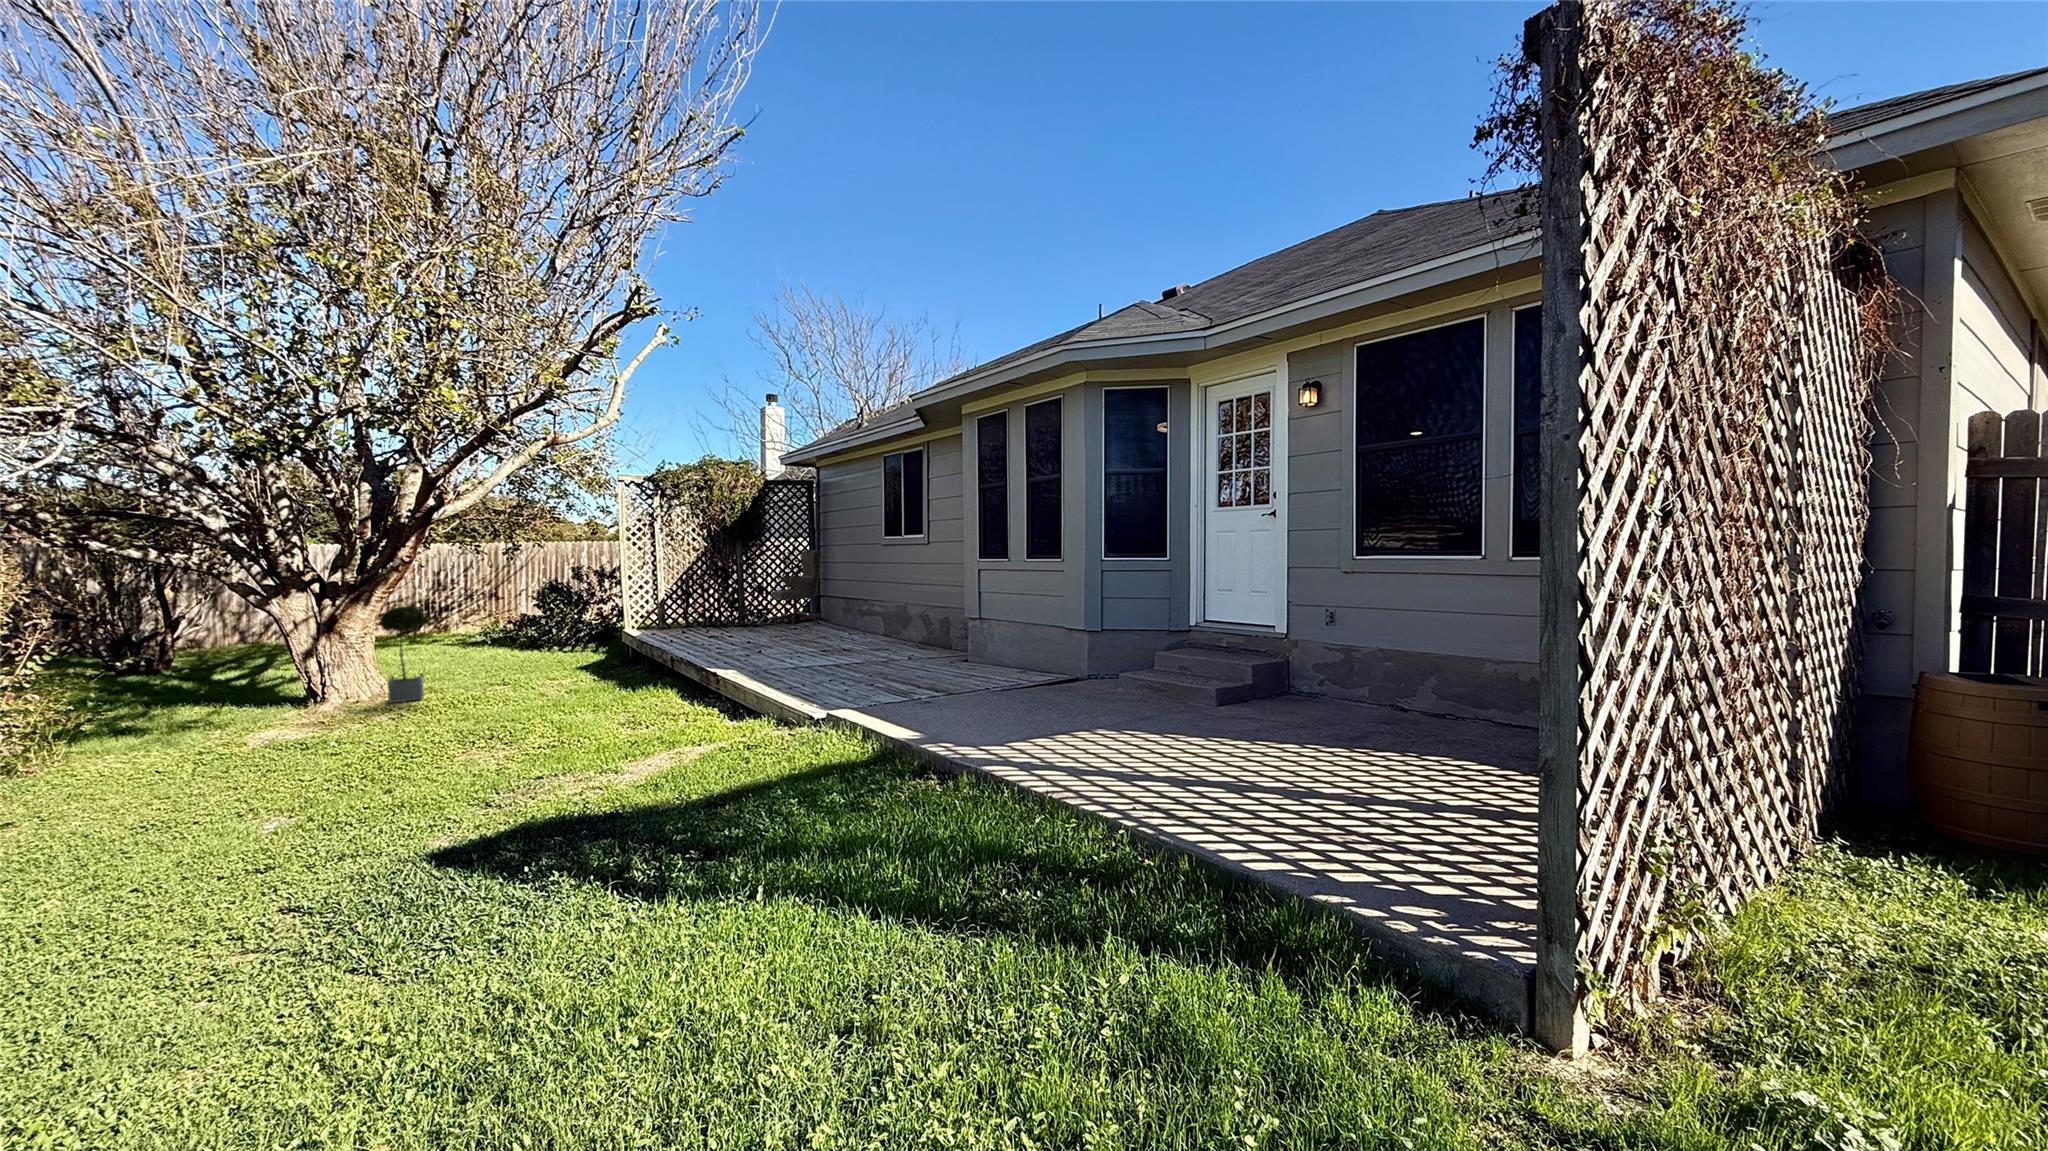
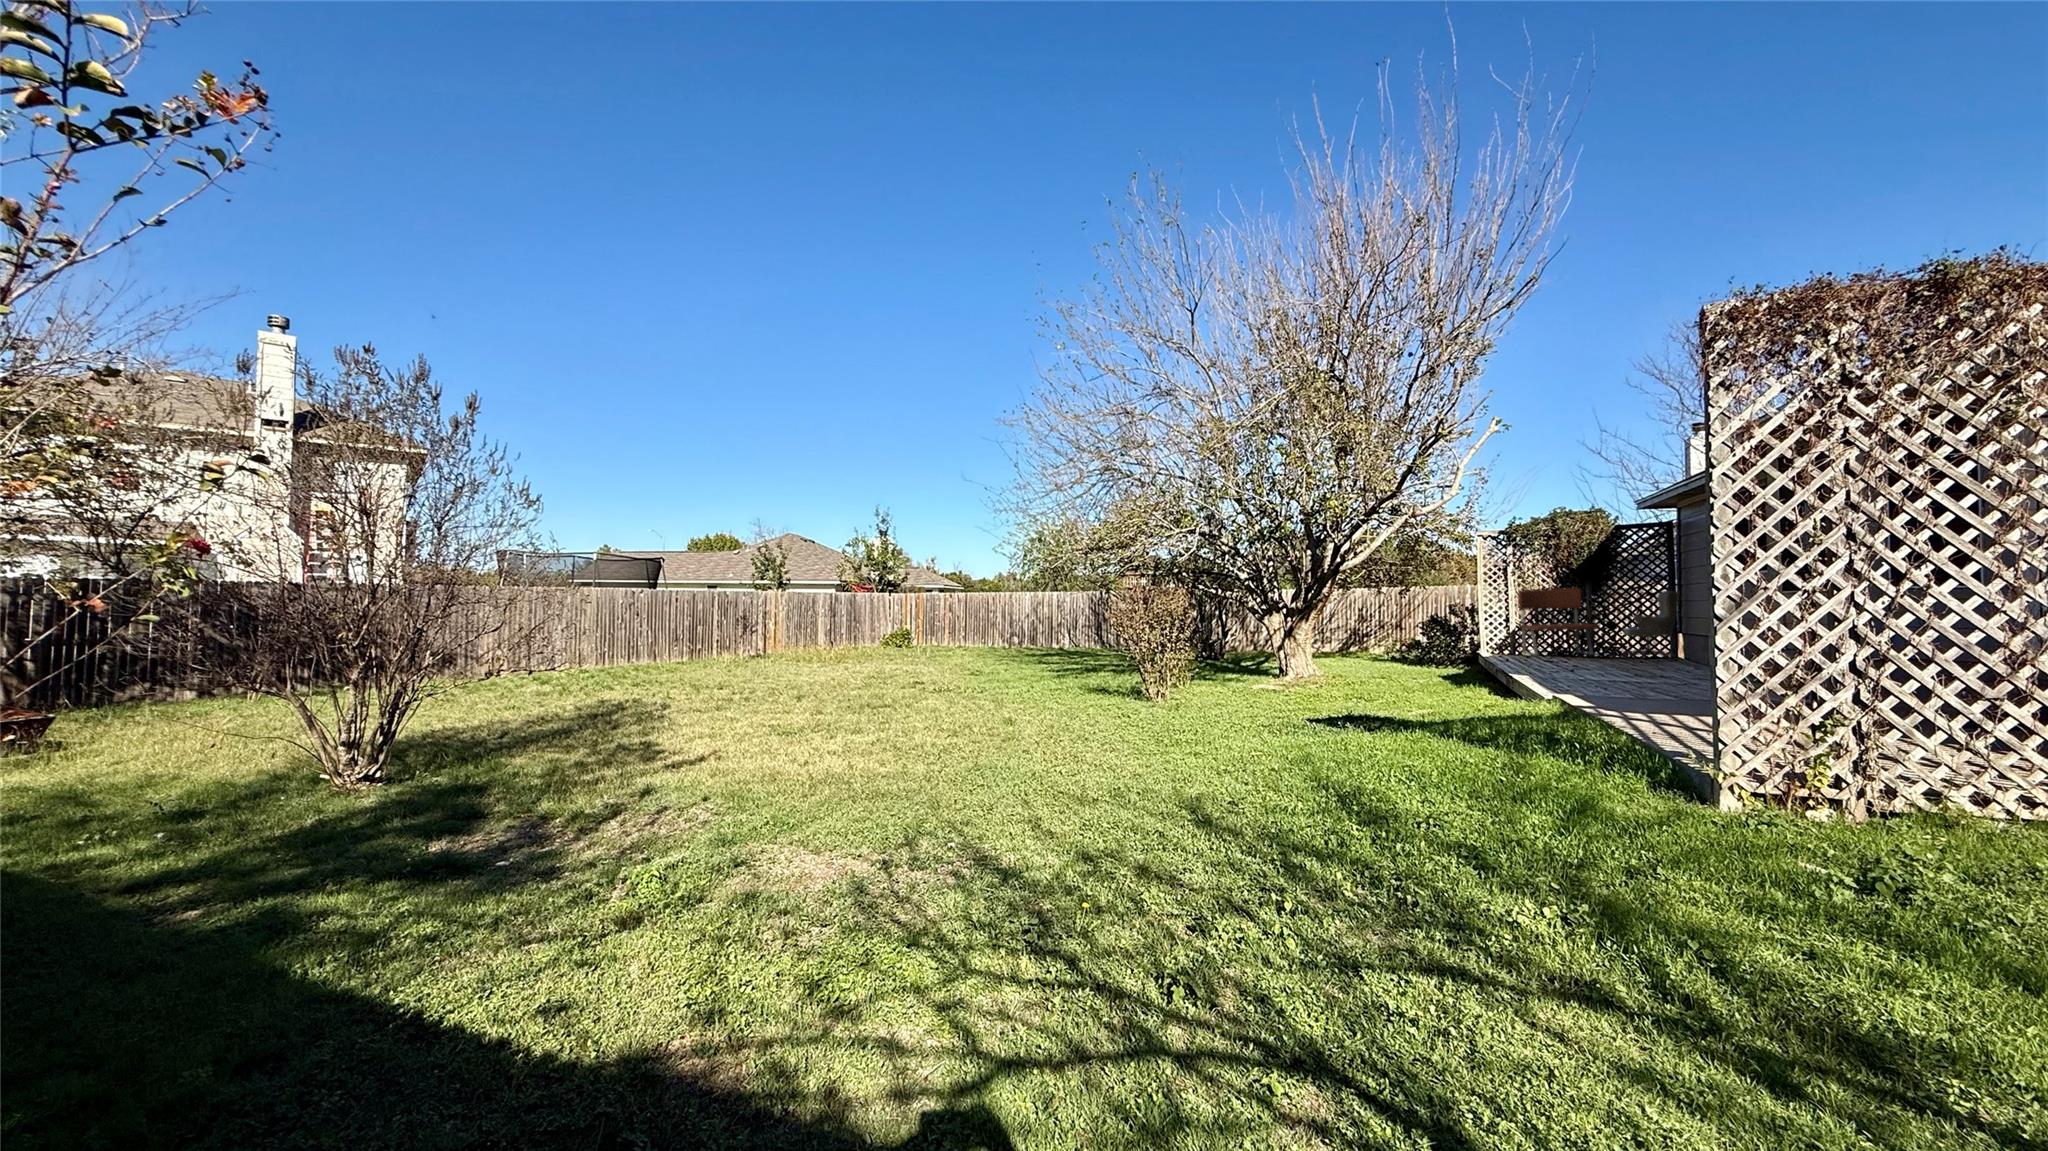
bench: none [665,548,751,630] -> present [1518,588,1600,656]
potted tree: present [379,604,427,703] -> none [1313,622,1339,681]

